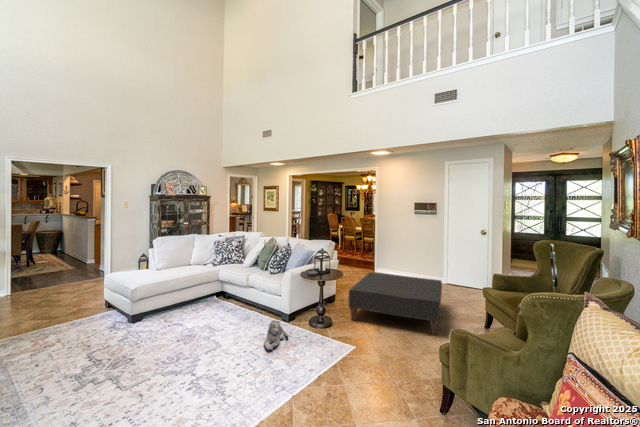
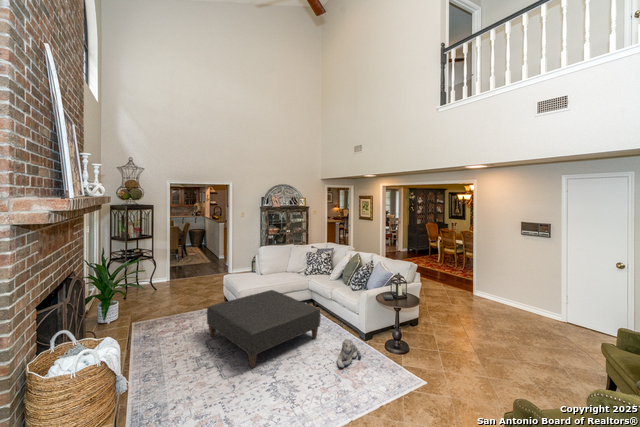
ottoman: present [348,272,442,335] -> present [207,290,321,368]

